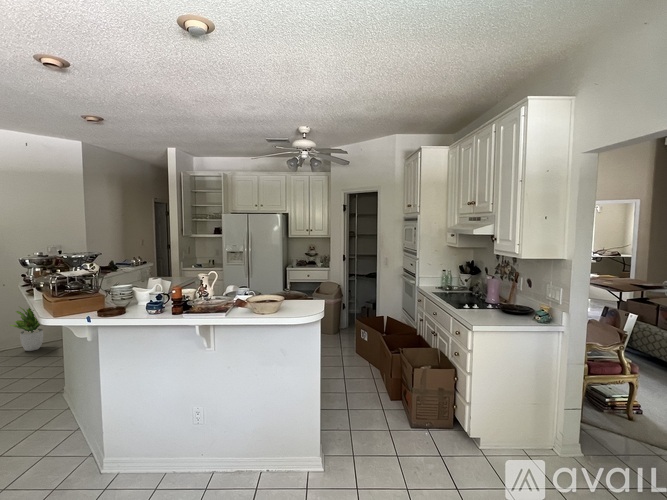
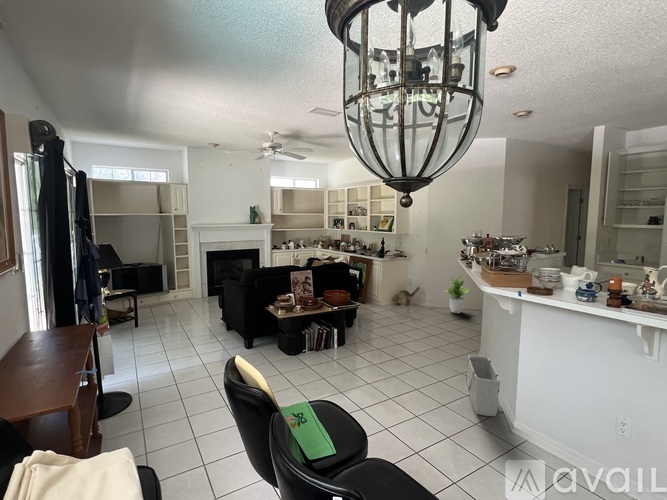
storage bin: none [38,397,83,475] -> present [466,355,500,416]

